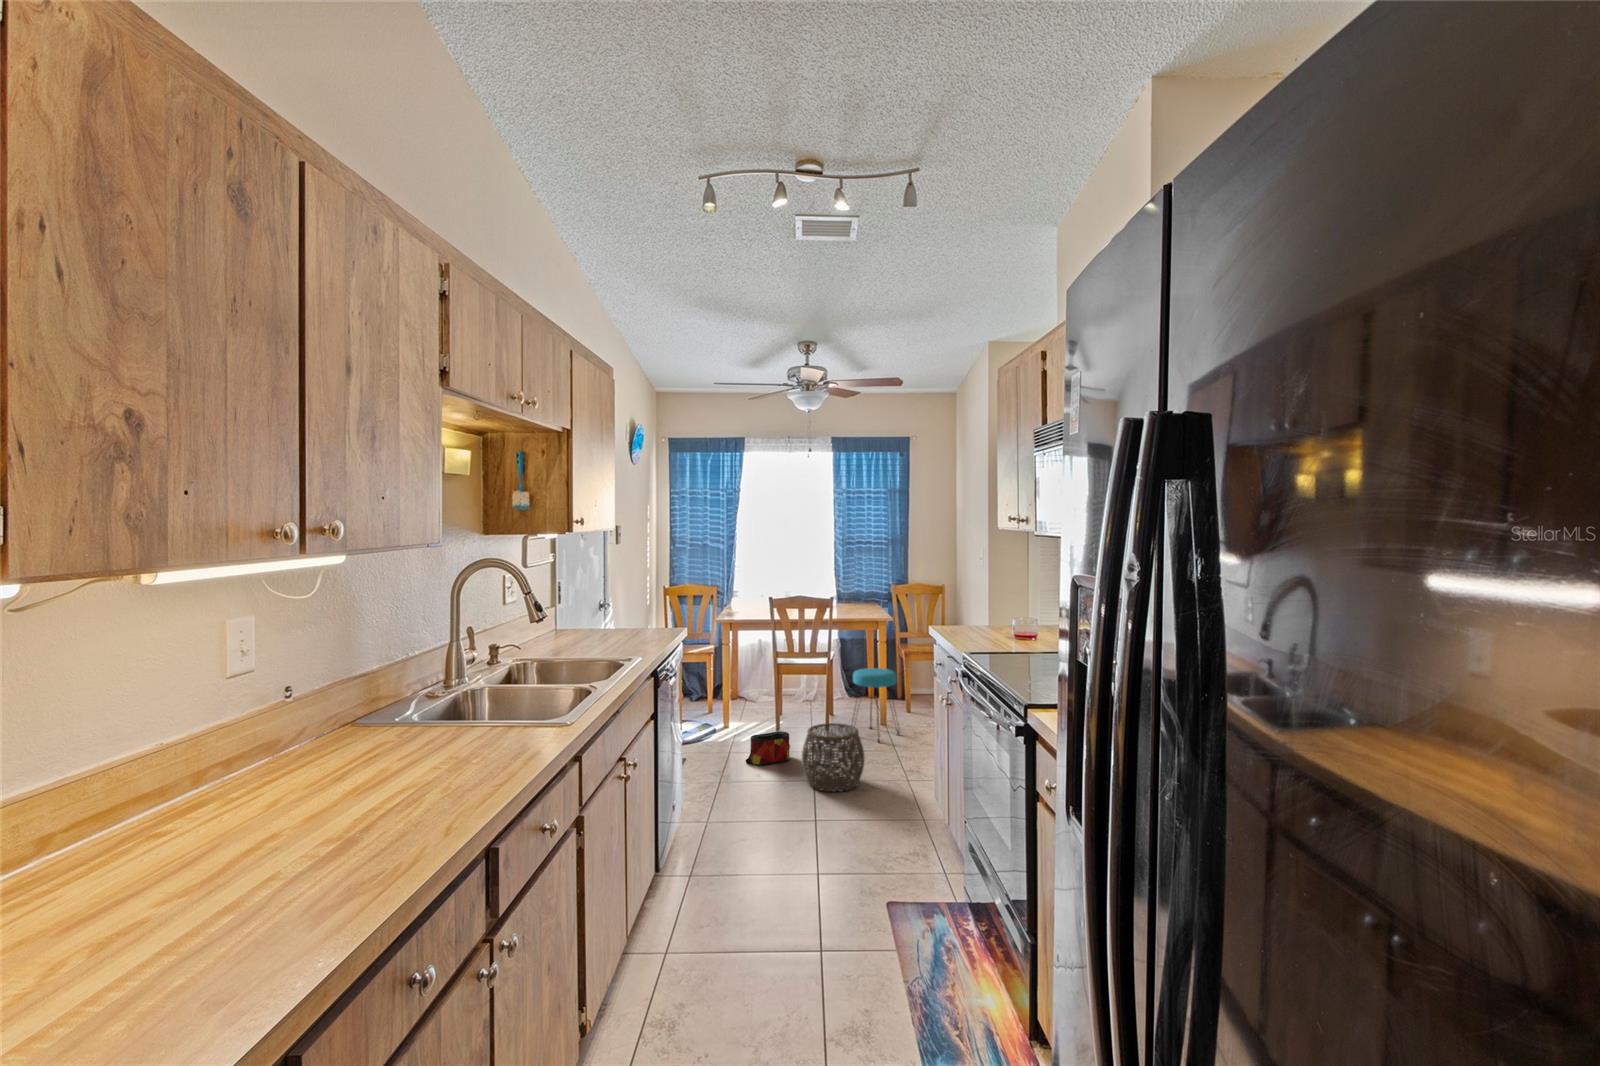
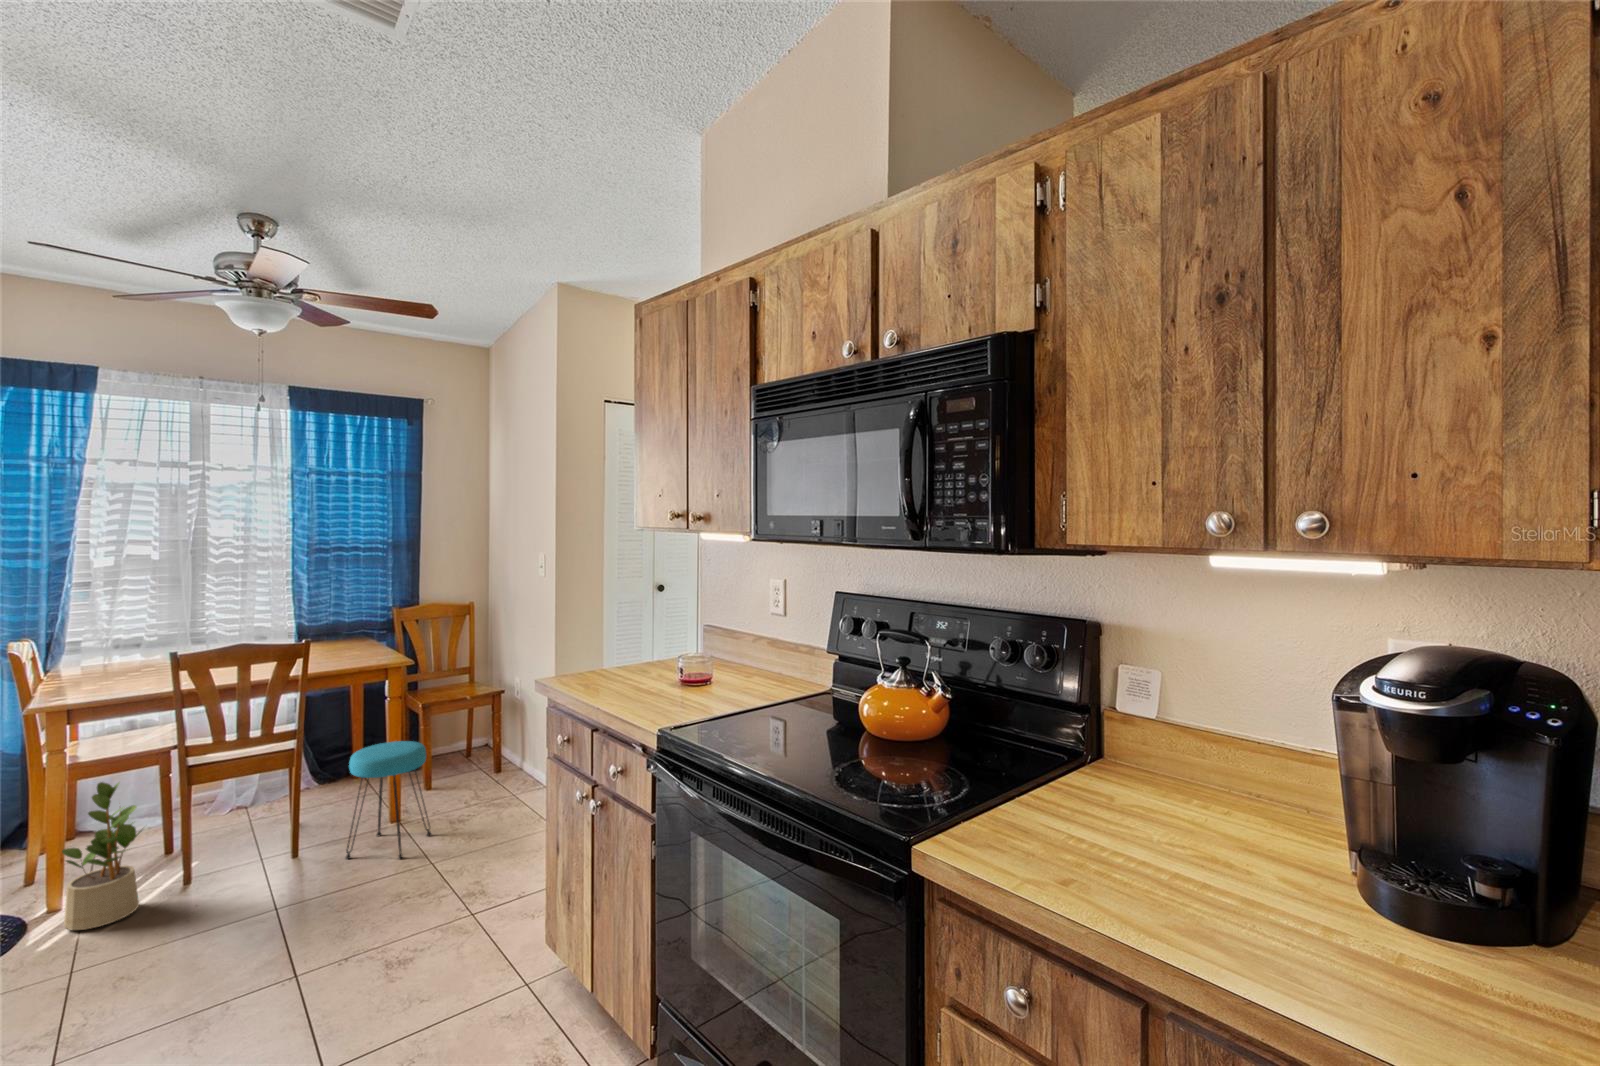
potted plant: none [725,661,758,737] -> present [62,782,141,930]
woven basket: present [802,723,865,792] -> none [272,860,401,998]
bag: present [745,731,790,766] -> none [127,898,233,987]

